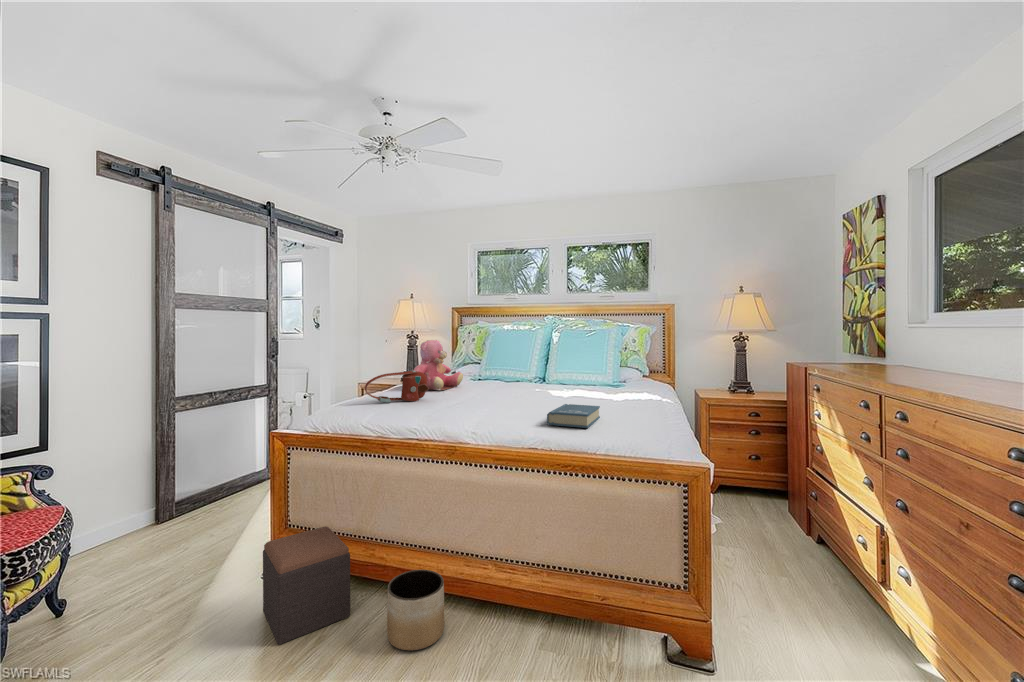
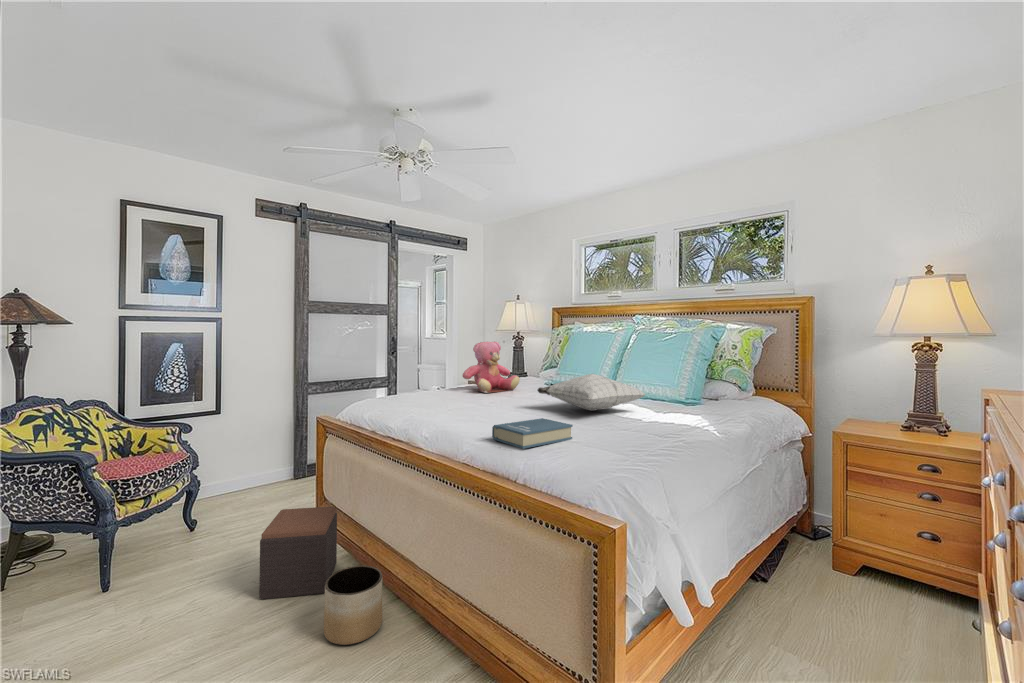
pillow: none [519,365,604,397] -> present [537,374,645,411]
handbag: present [365,371,429,403] -> none [393,371,455,401]

